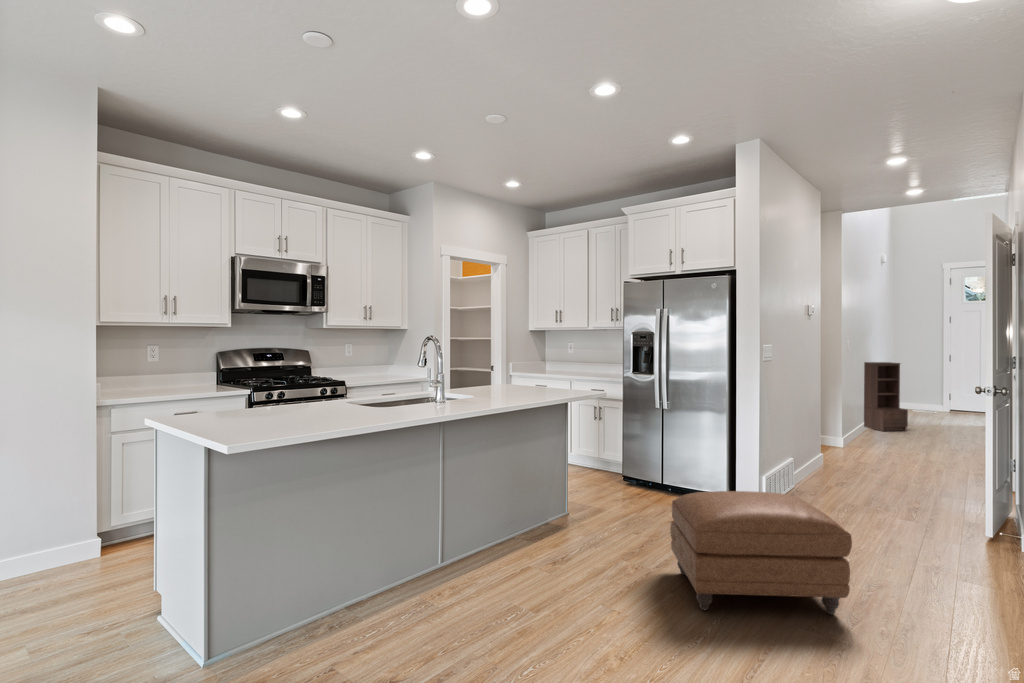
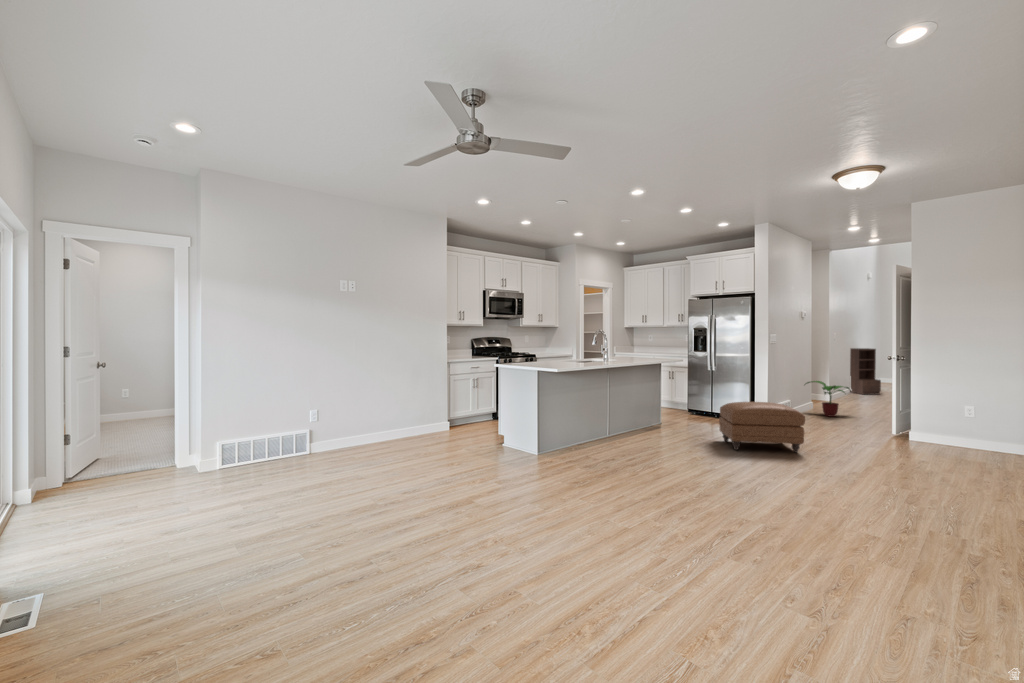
potted plant: none [812,422,888,485] -> present [806,381,850,417]

